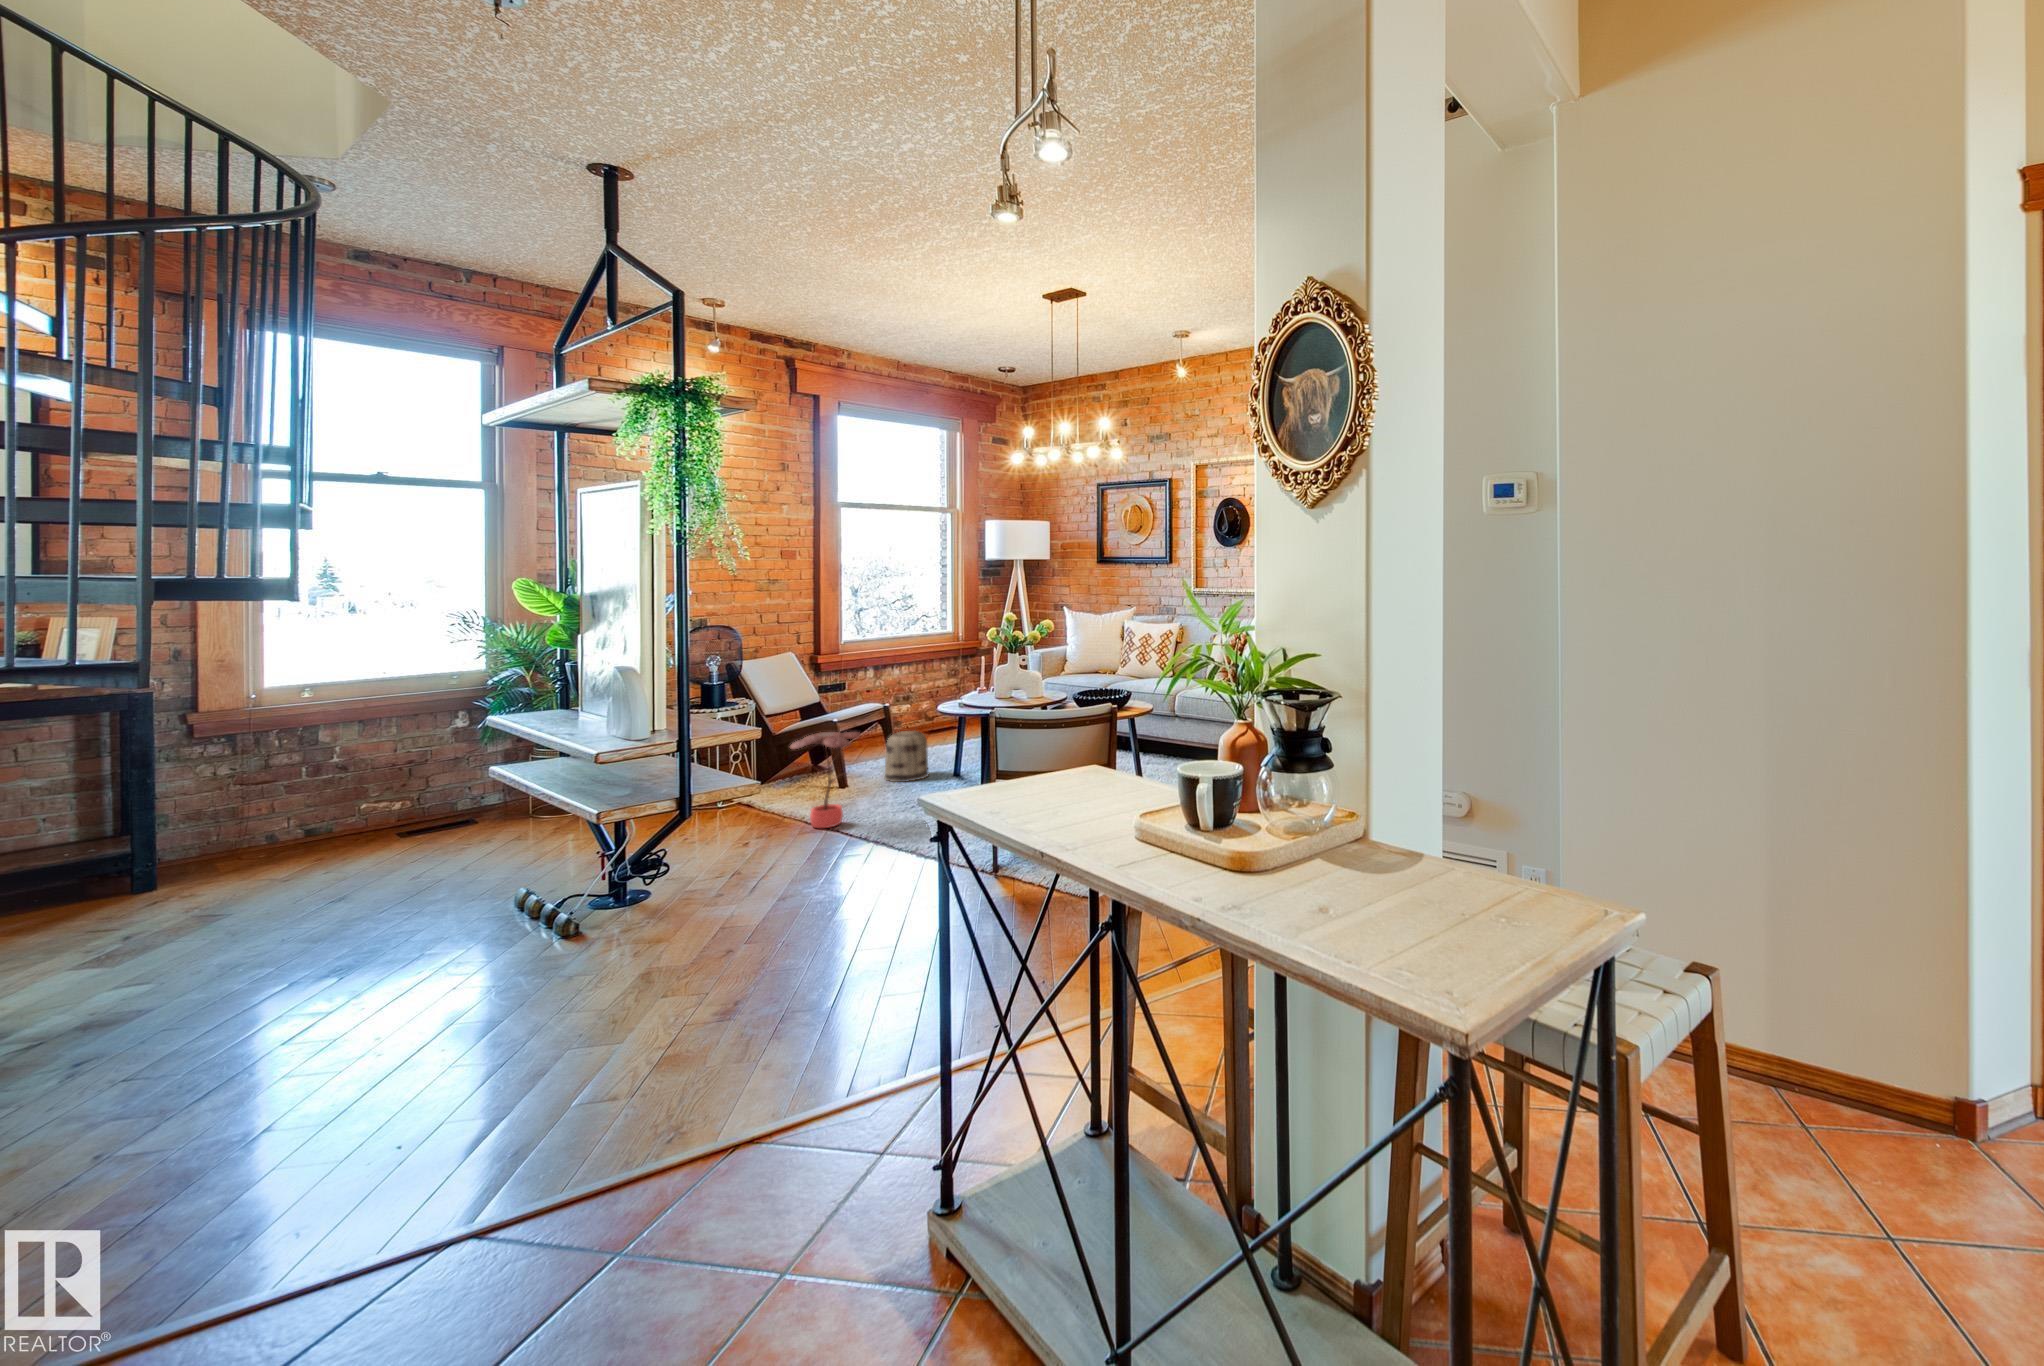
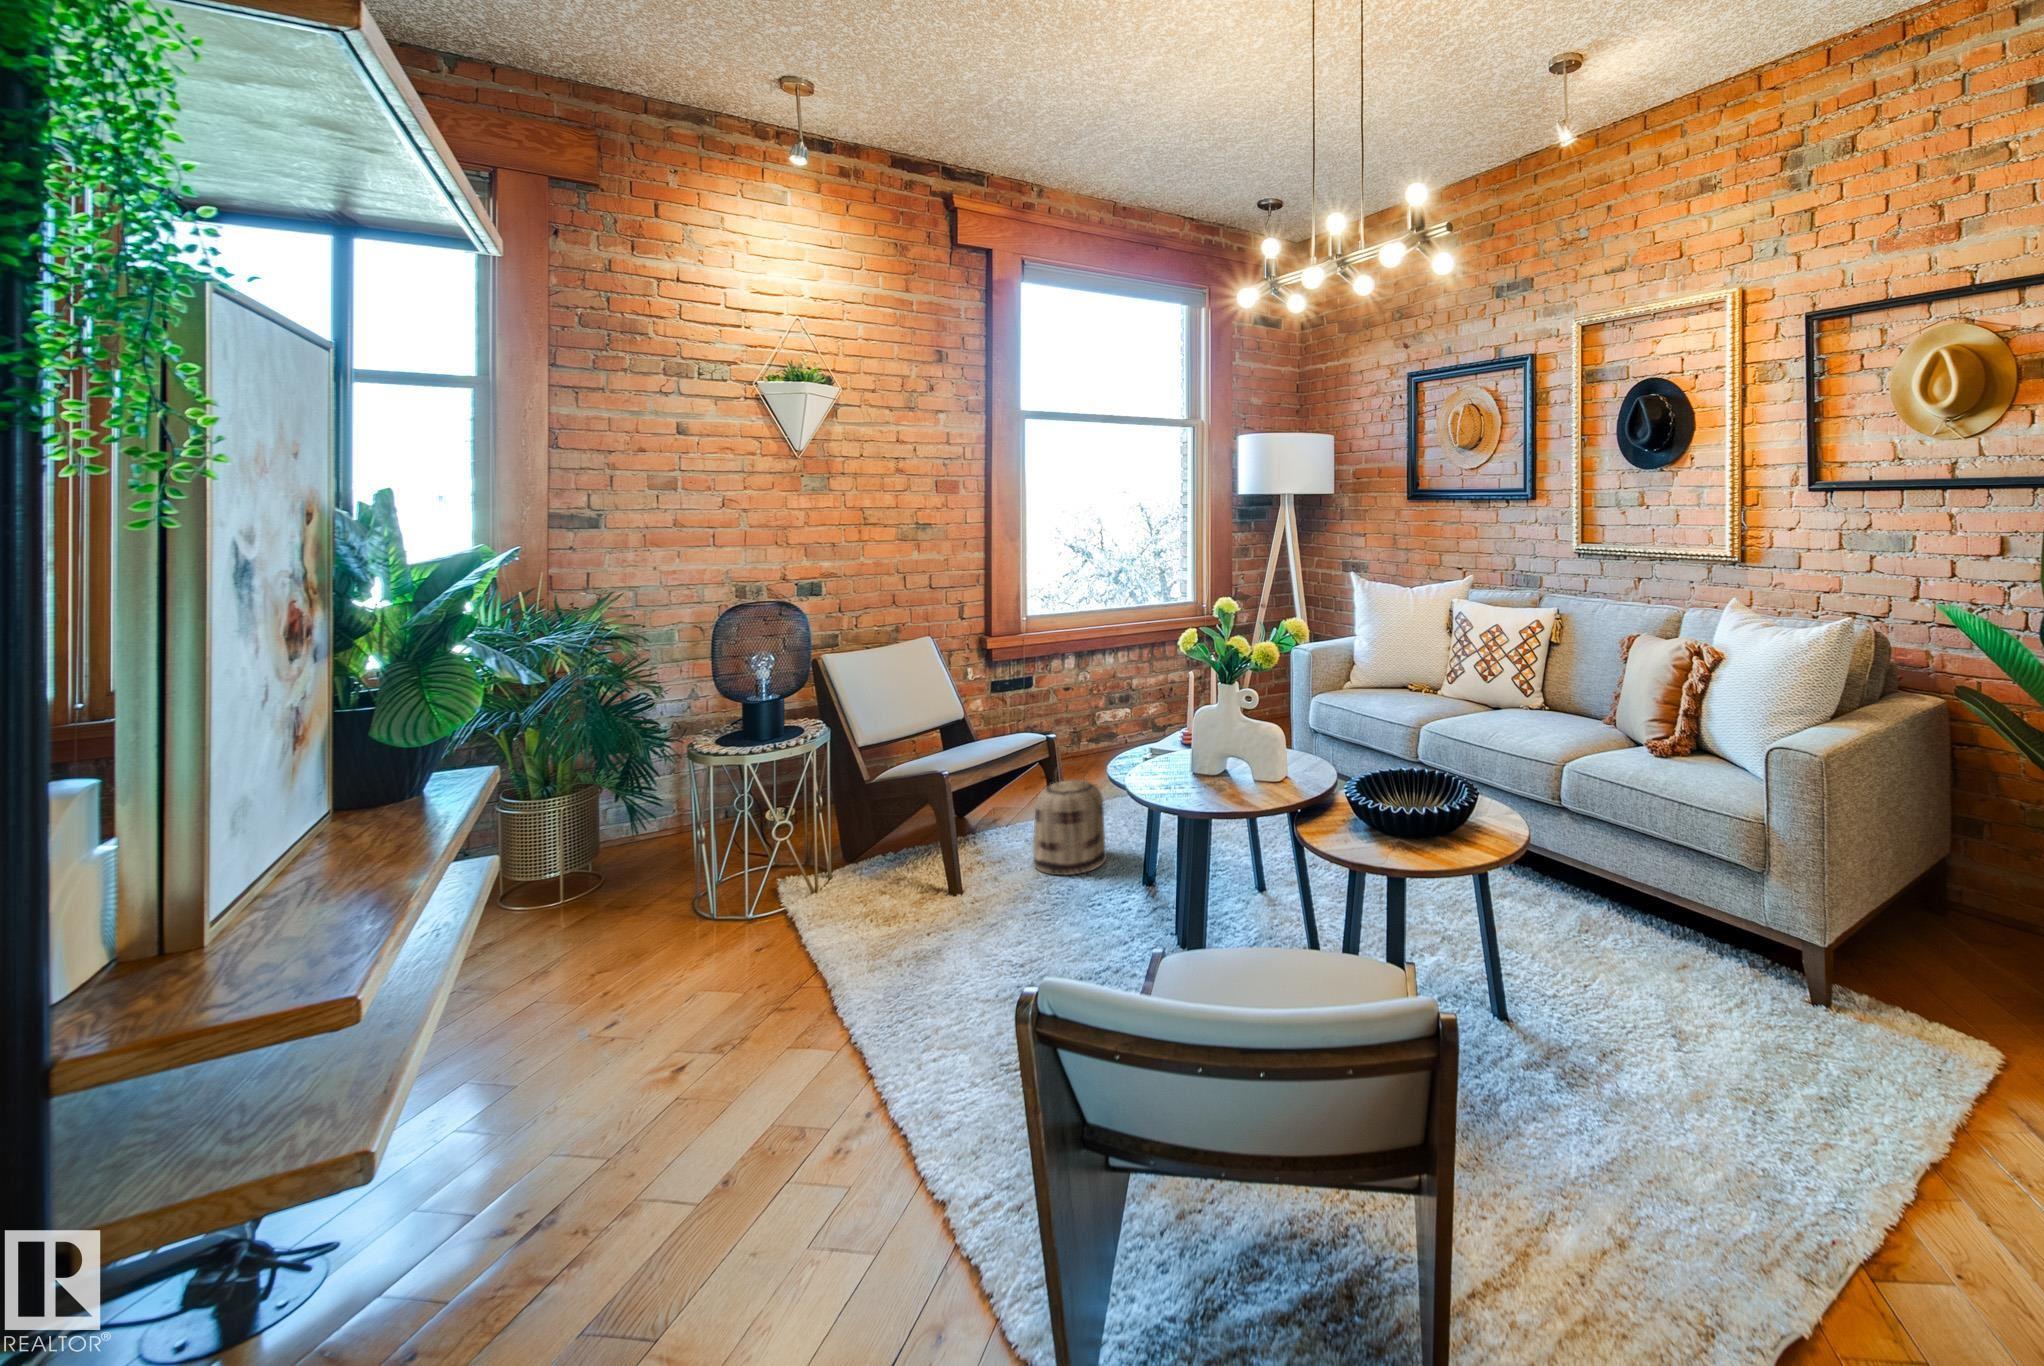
potted plant: present [790,732,860,828] -> none [752,818,910,1025]

